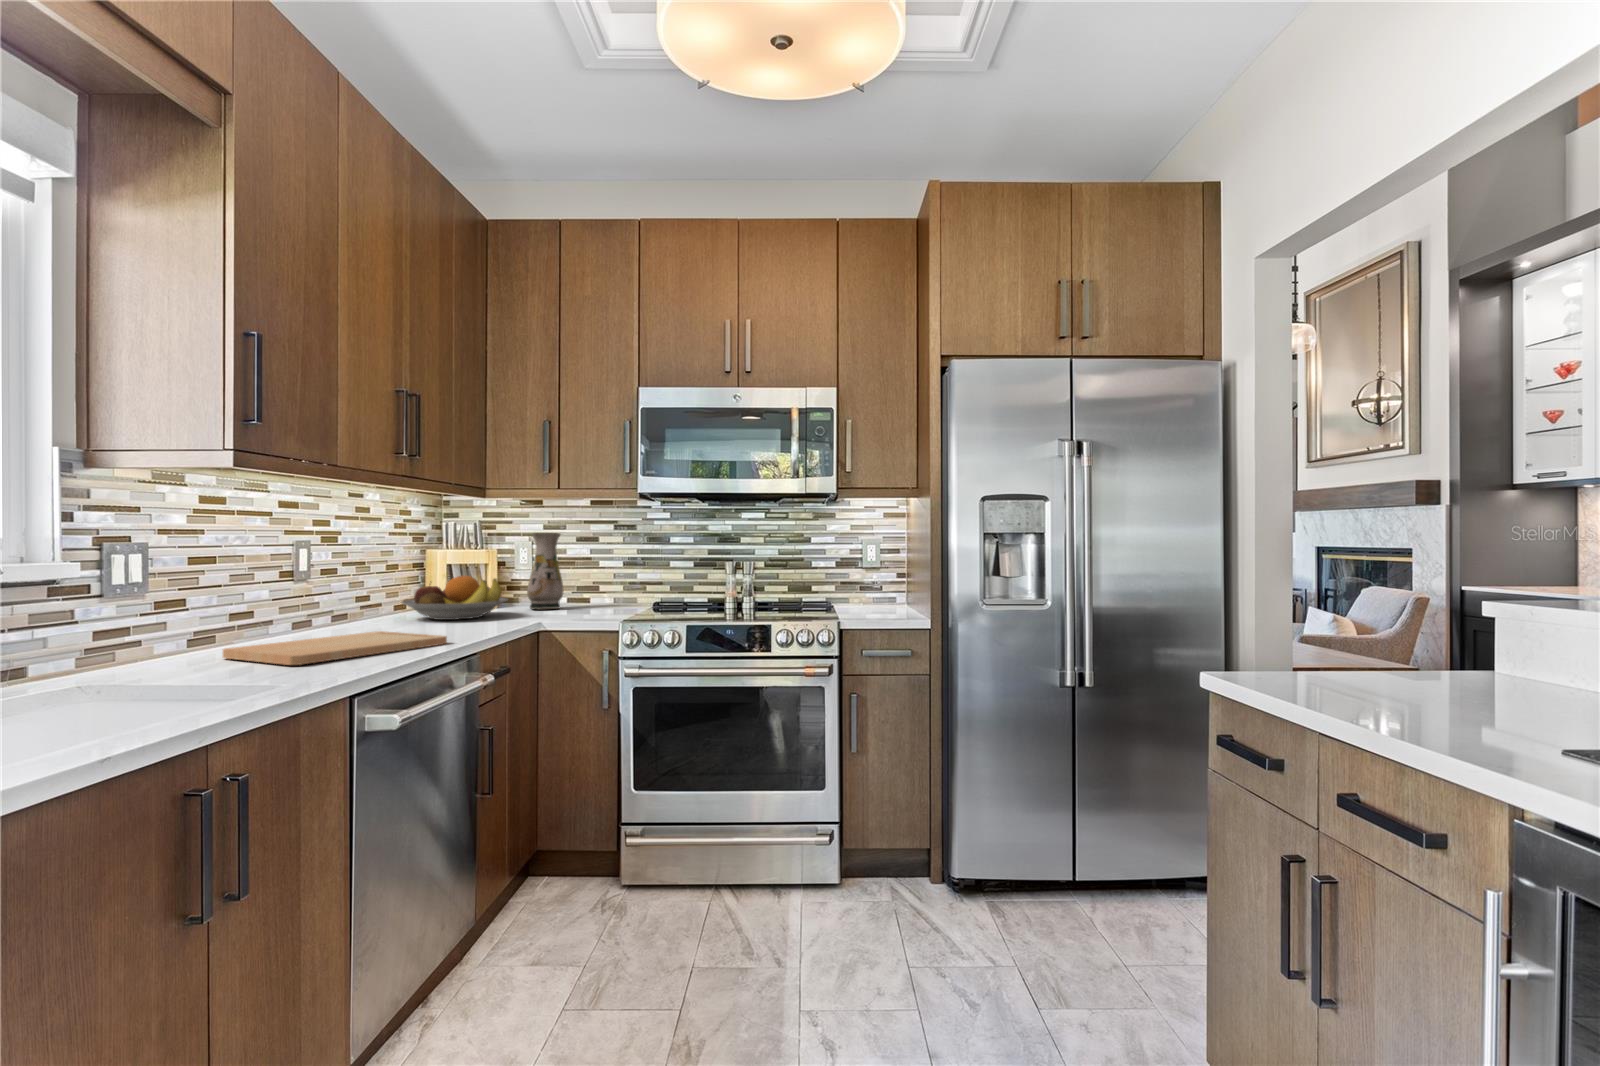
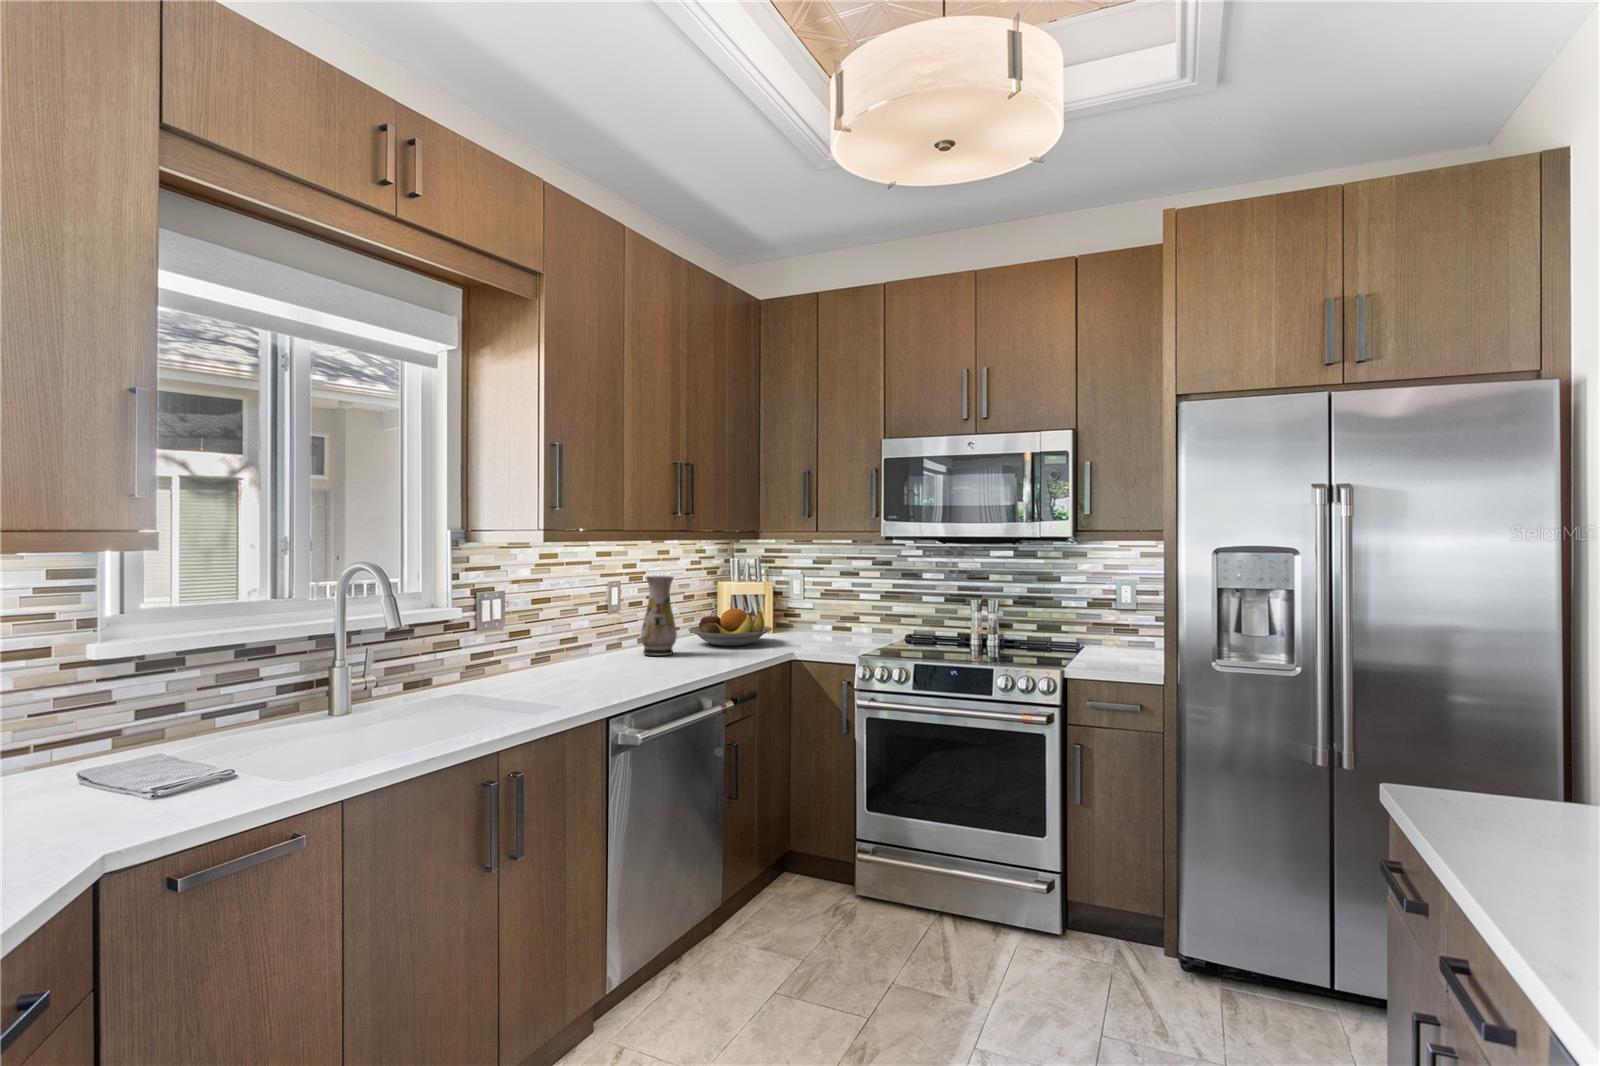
vase: present [527,533,564,609] -> present [641,576,677,655]
cutting board: present [222,631,447,665] -> none [548,657,699,686]

